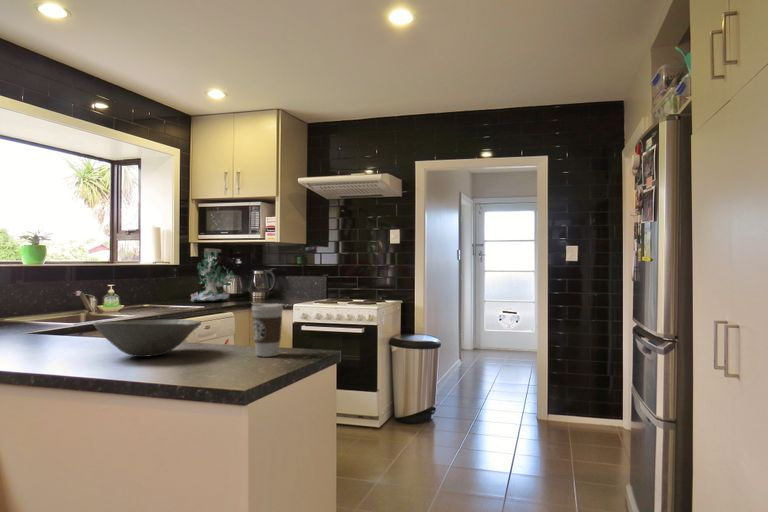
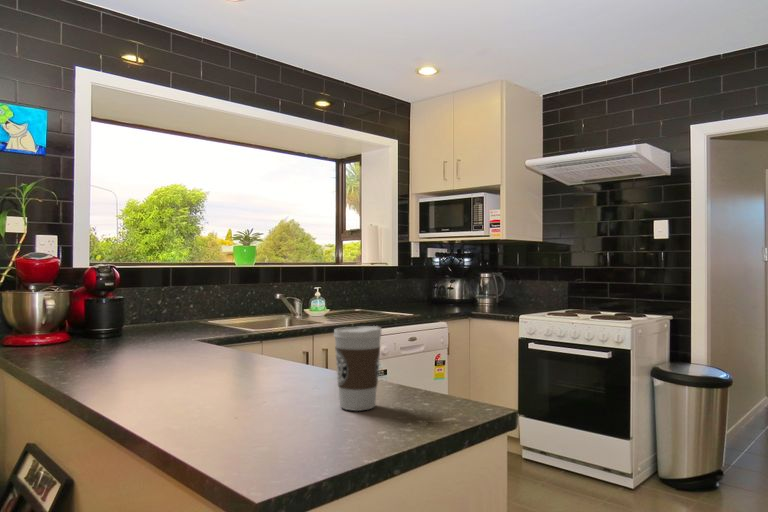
plant: present [191,252,236,301] -> none [407,250,458,308]
bowl: present [93,319,201,357] -> none [156,336,291,388]

